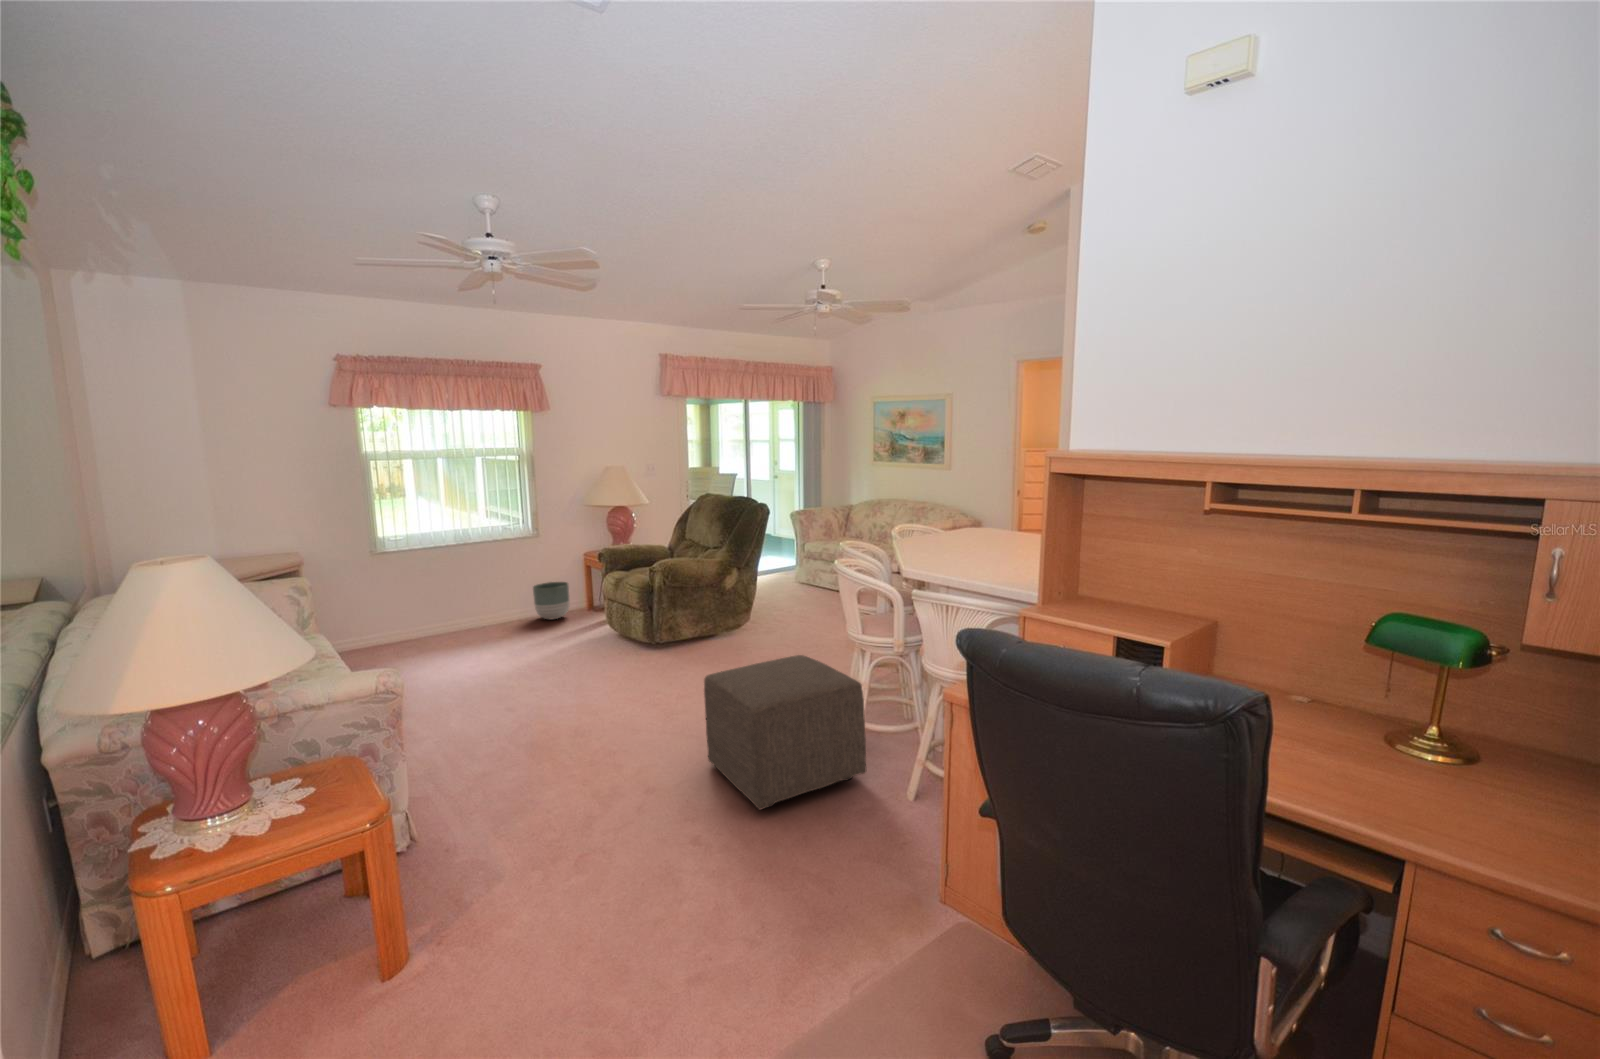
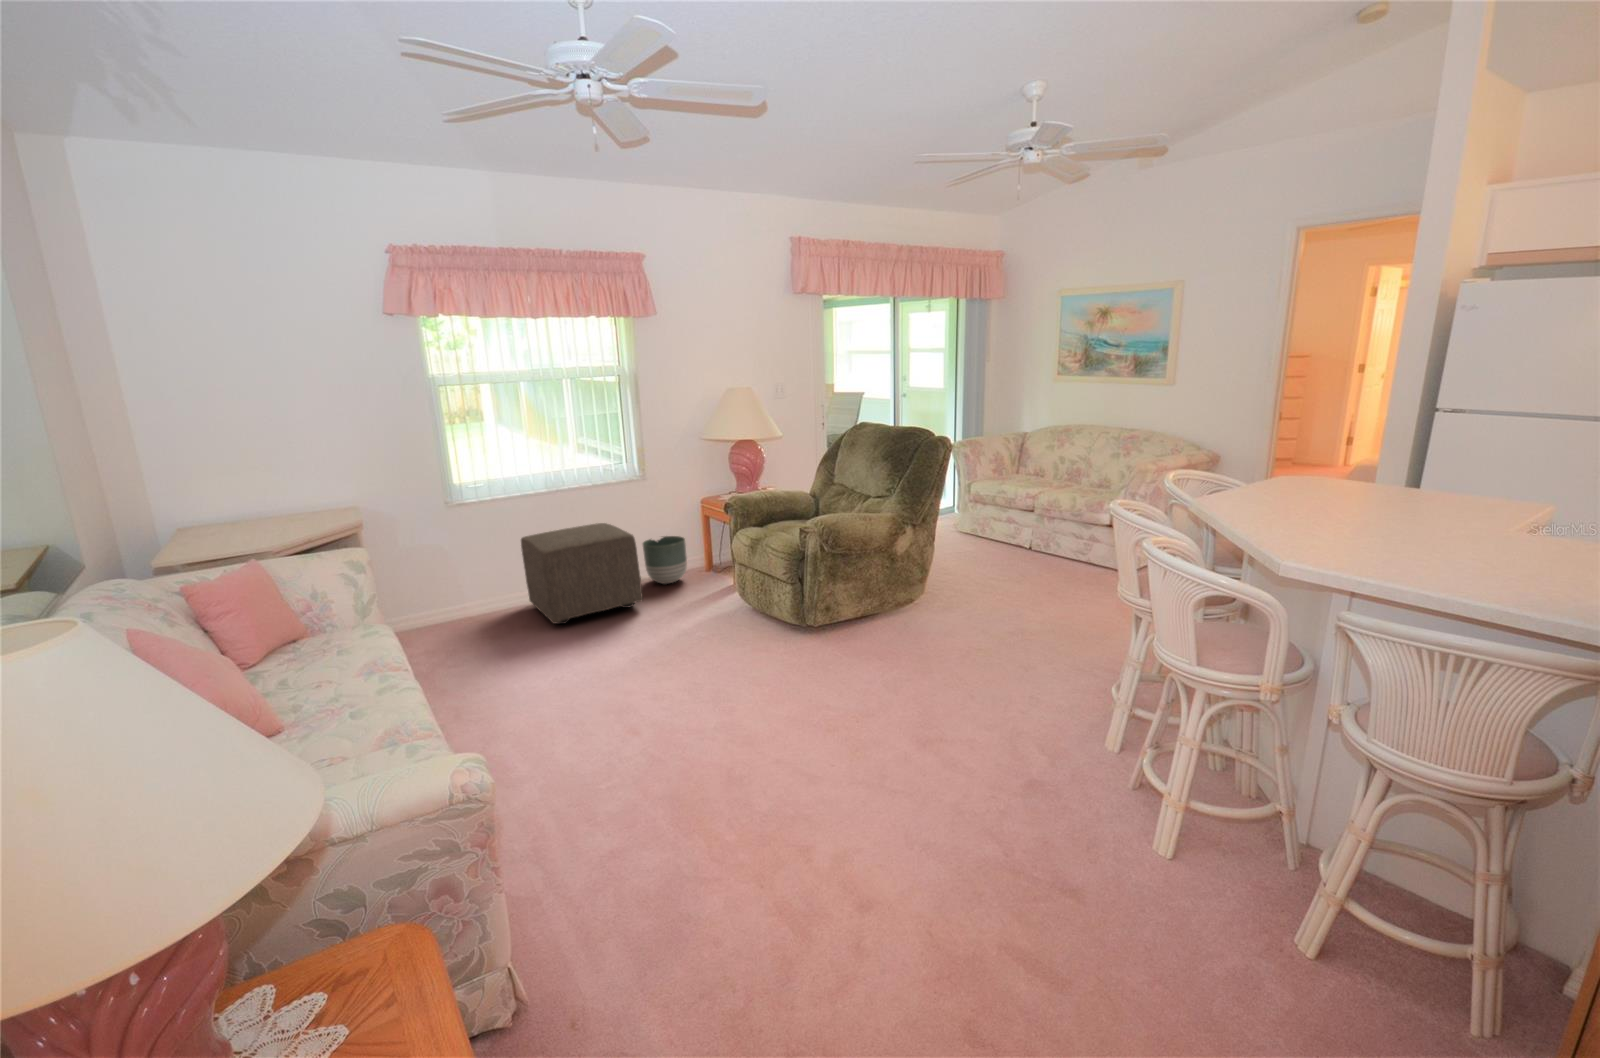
ottoman: present [704,655,866,810] -> present [521,523,643,624]

